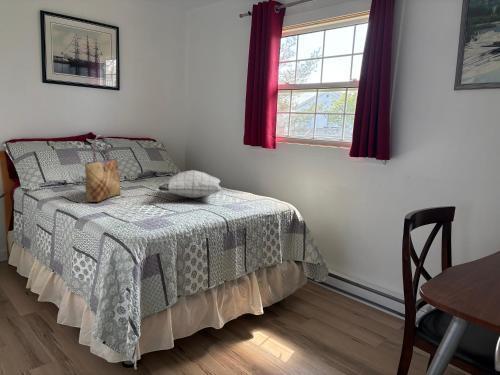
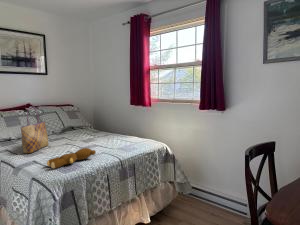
pillow: present [158,170,222,198] -> none [73,126,117,145]
teddy bear: none [123,199,191,223] -> present [47,148,96,168]

